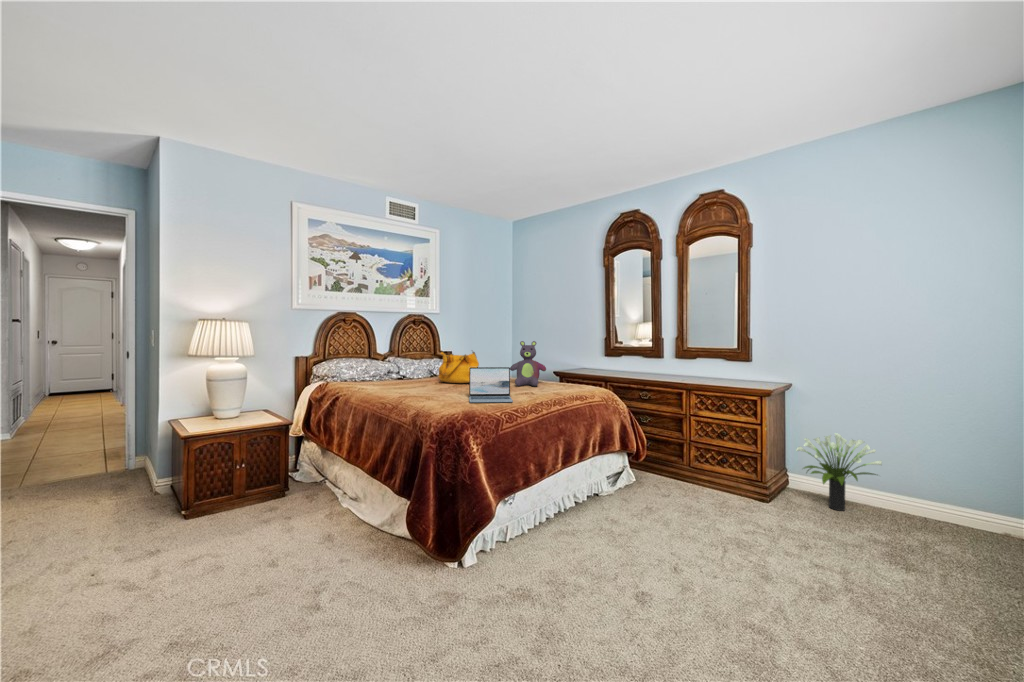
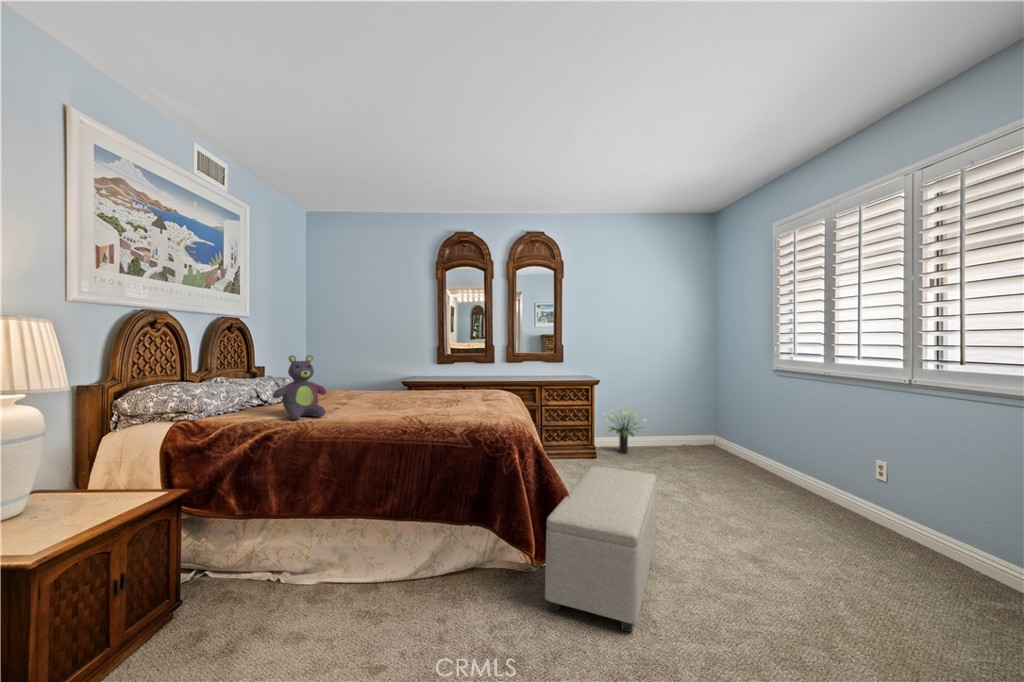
stuffed bear: present [510,341,546,386] -> present [273,355,327,419]
handbag: present [439,352,479,383] -> none [334,362,386,401]
laptop: present [469,367,513,403] -> none [454,379,505,417]
ottoman: none [396,480,616,642] -> present [545,467,657,632]

